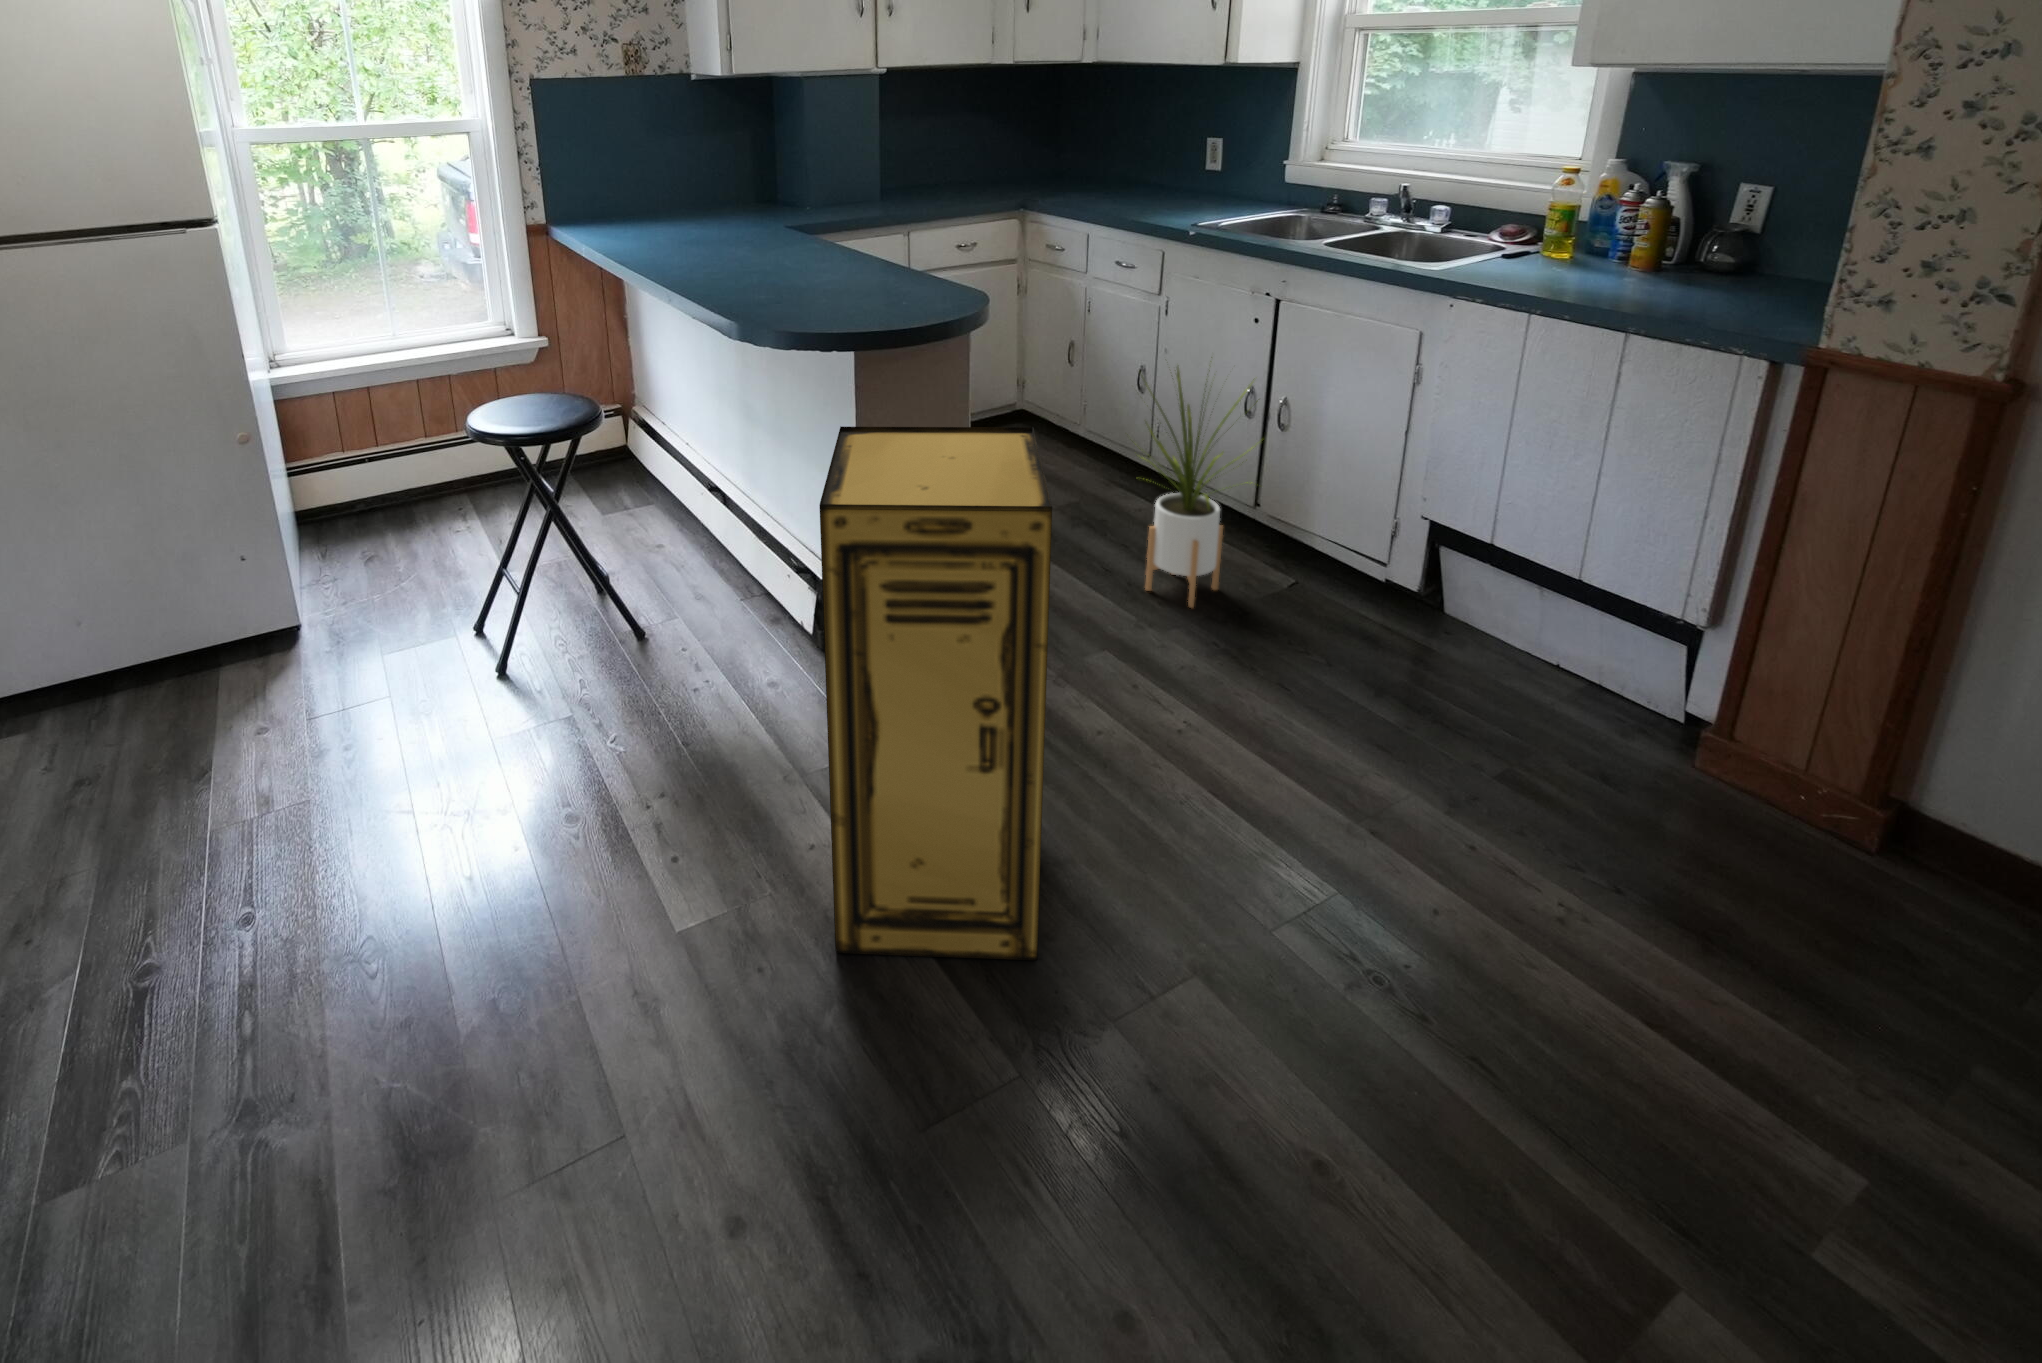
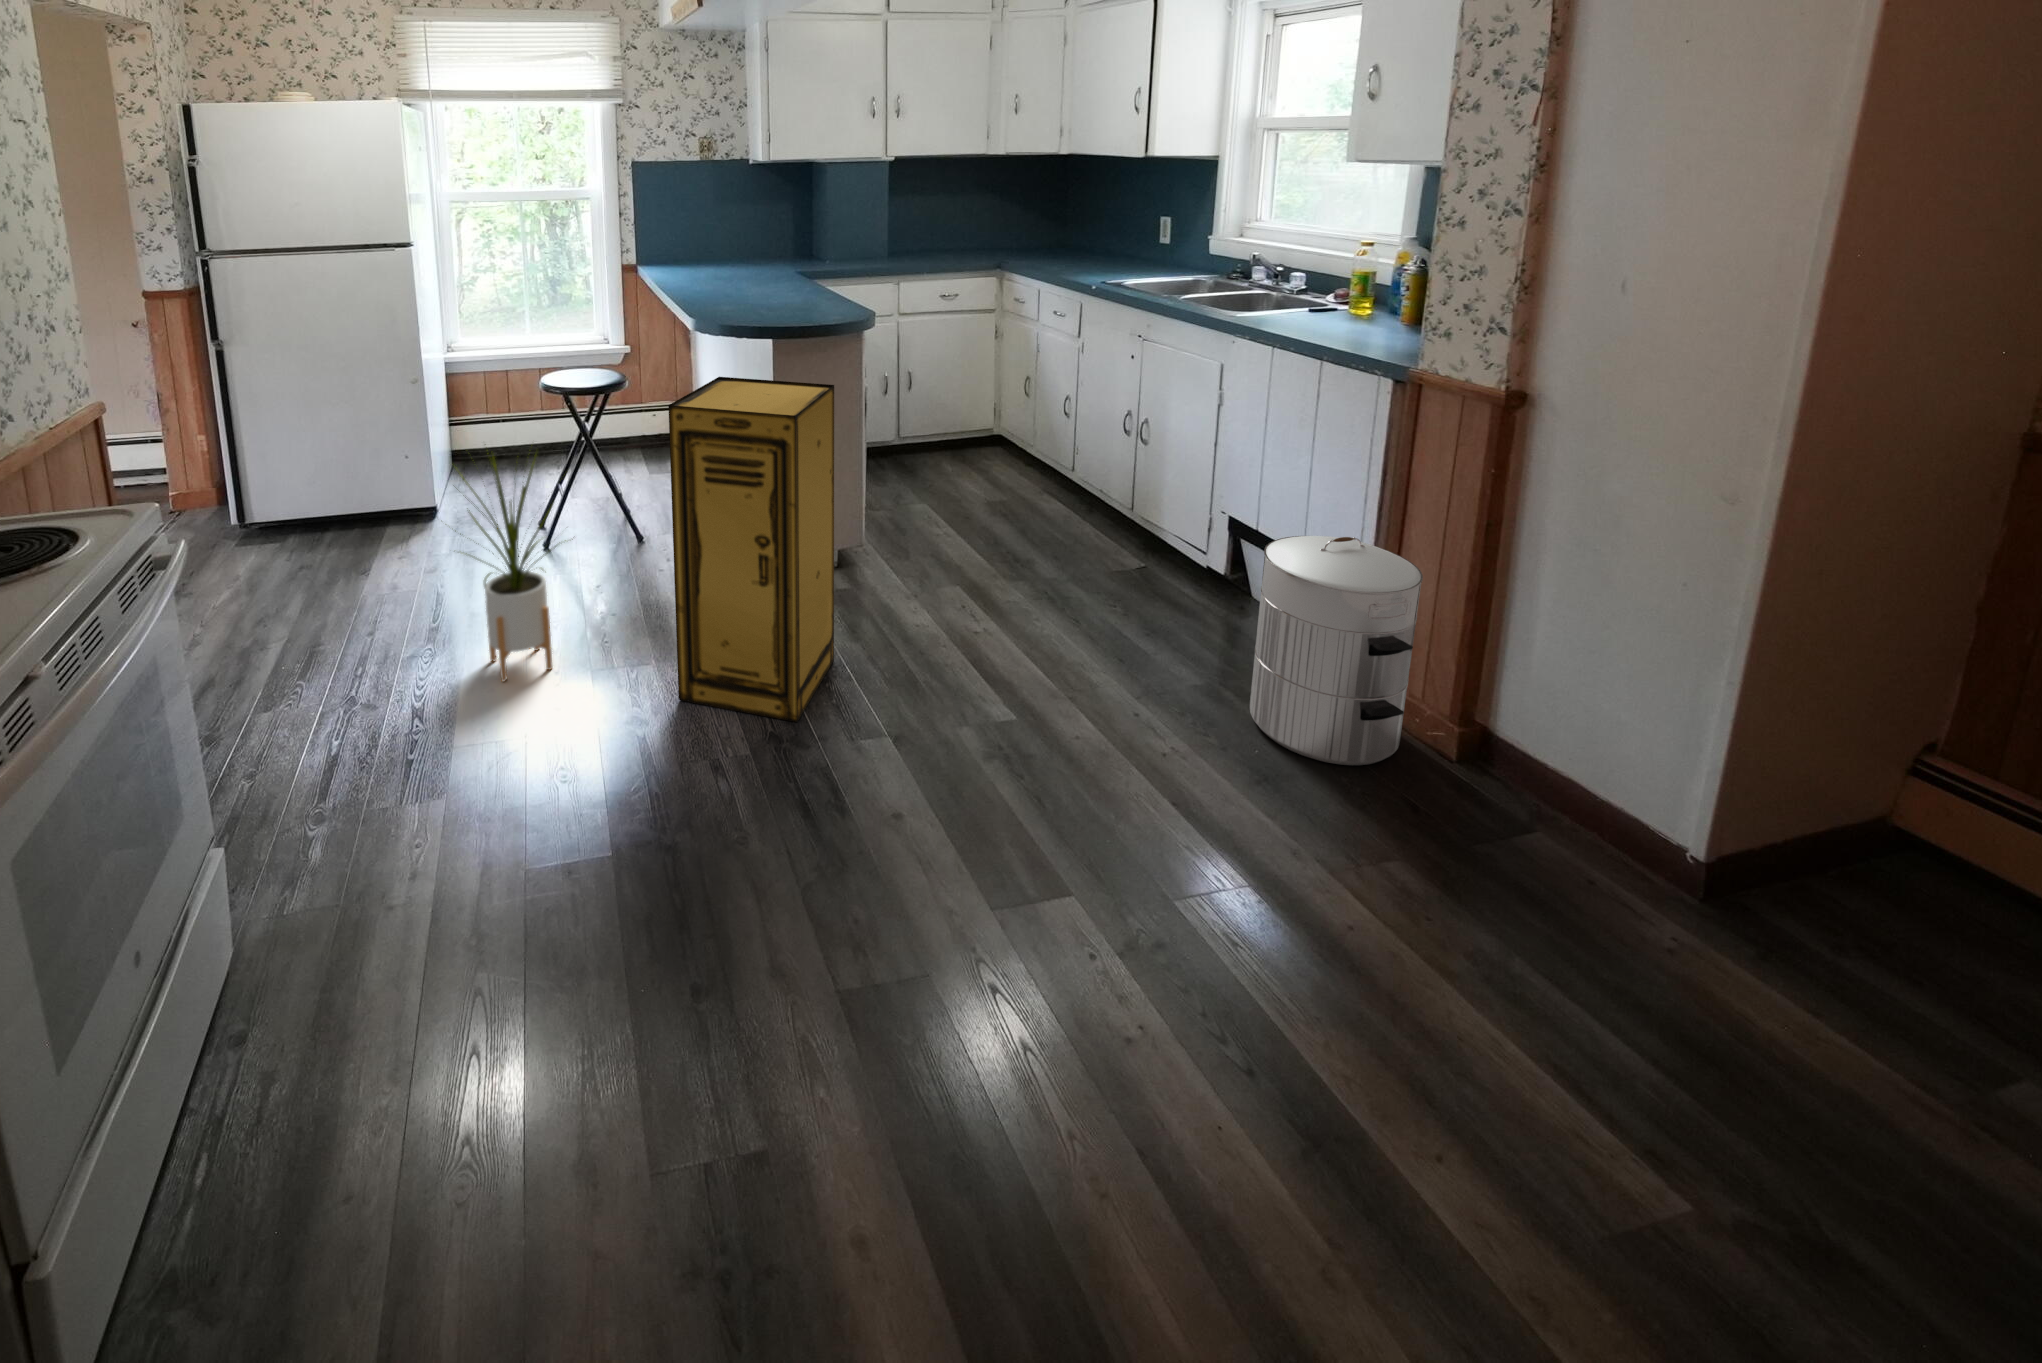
house plant: present [1135,357,1257,608] -> present [457,453,573,682]
waste bin: none [1579,567,1859,878] -> present [1250,536,1423,765]

